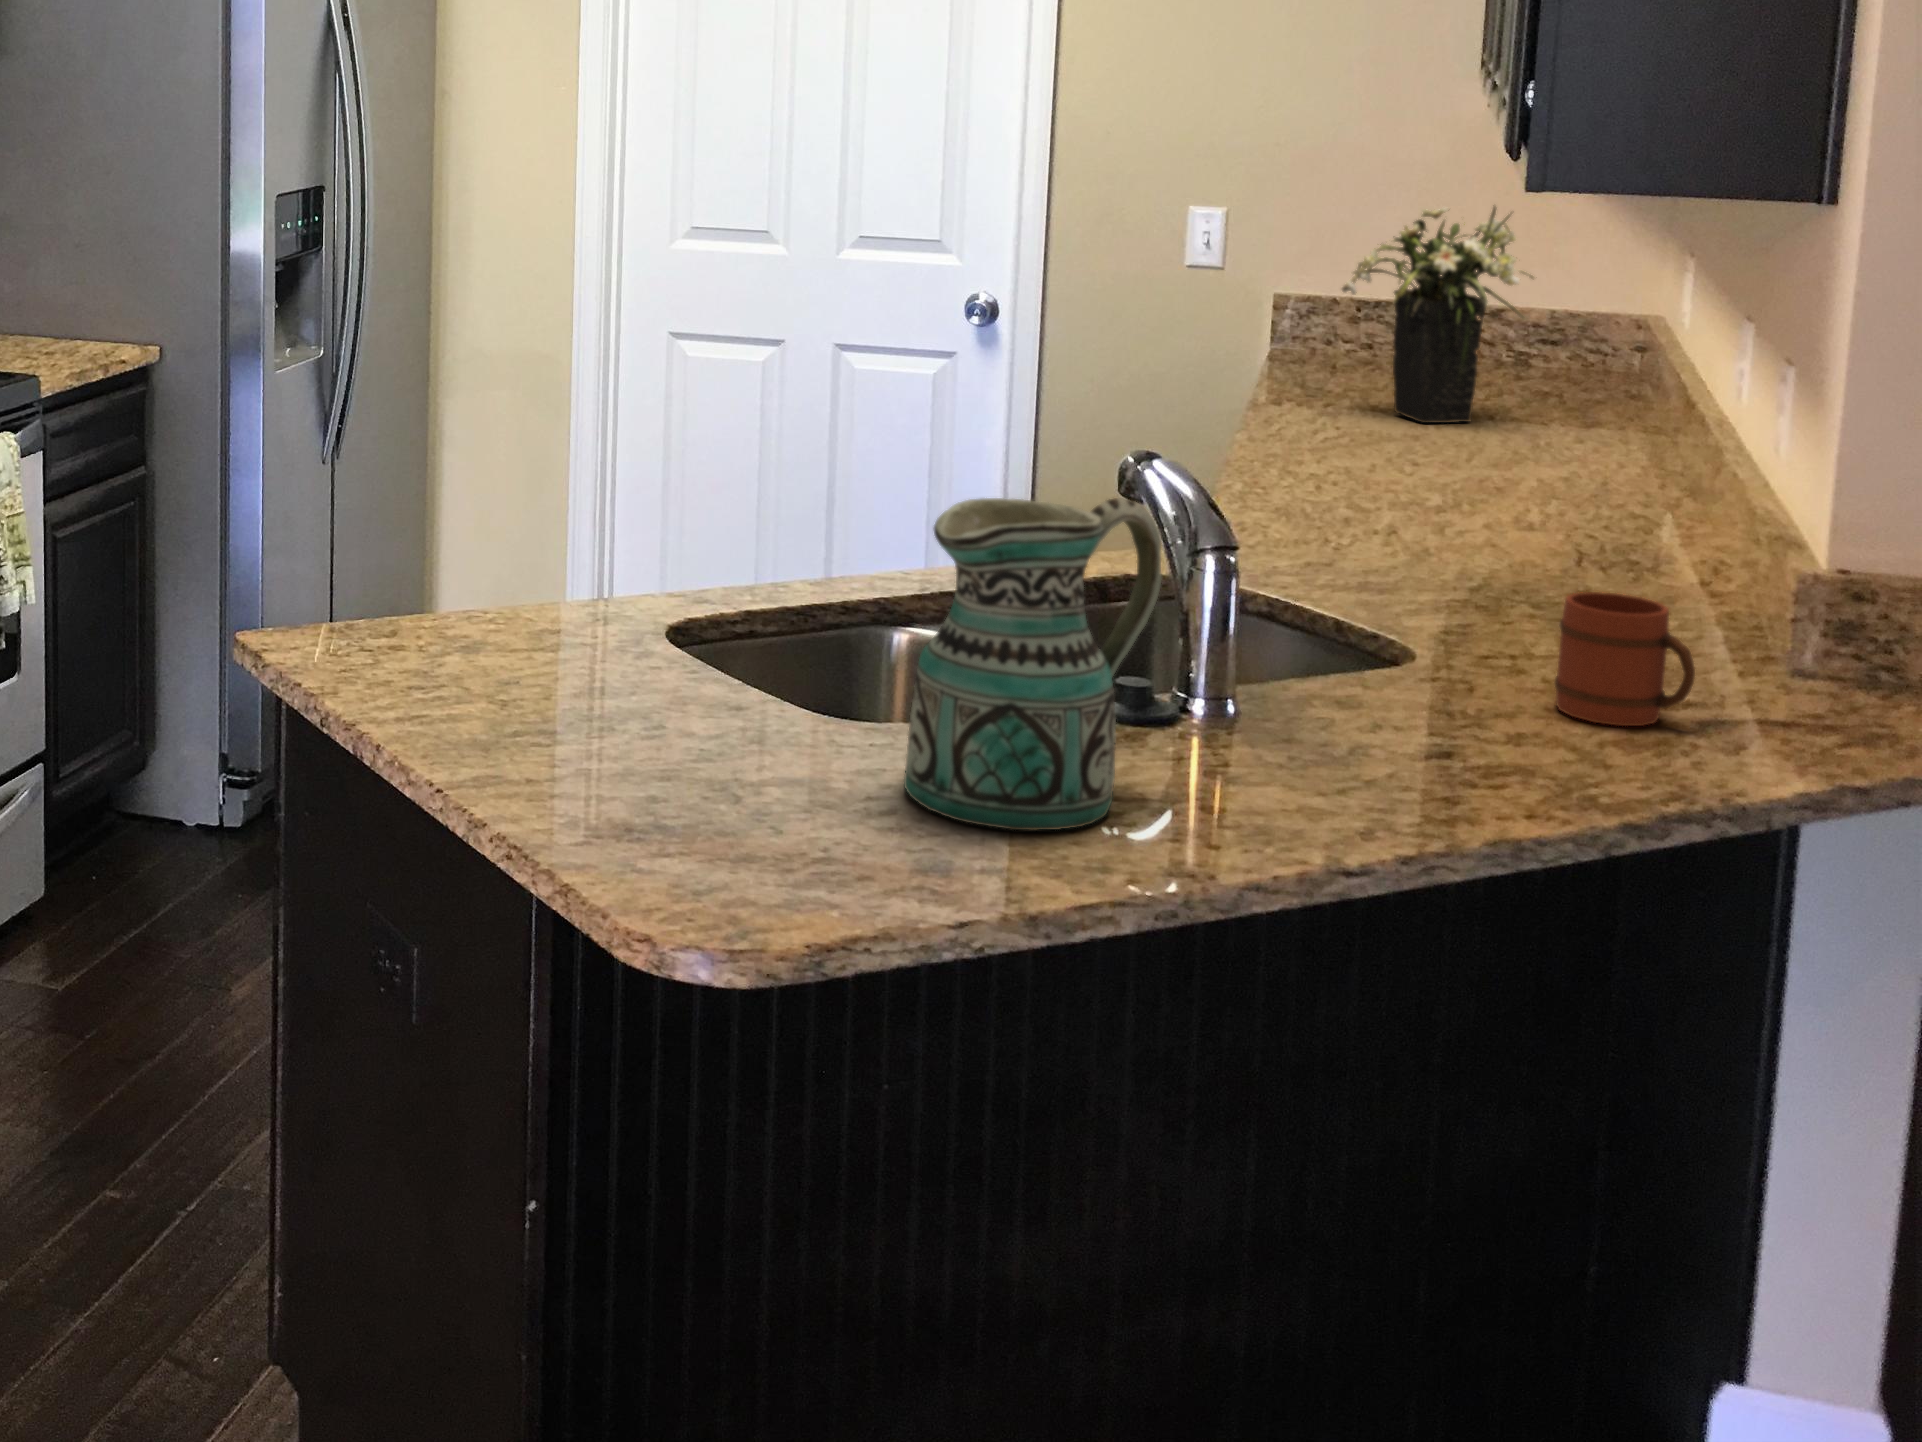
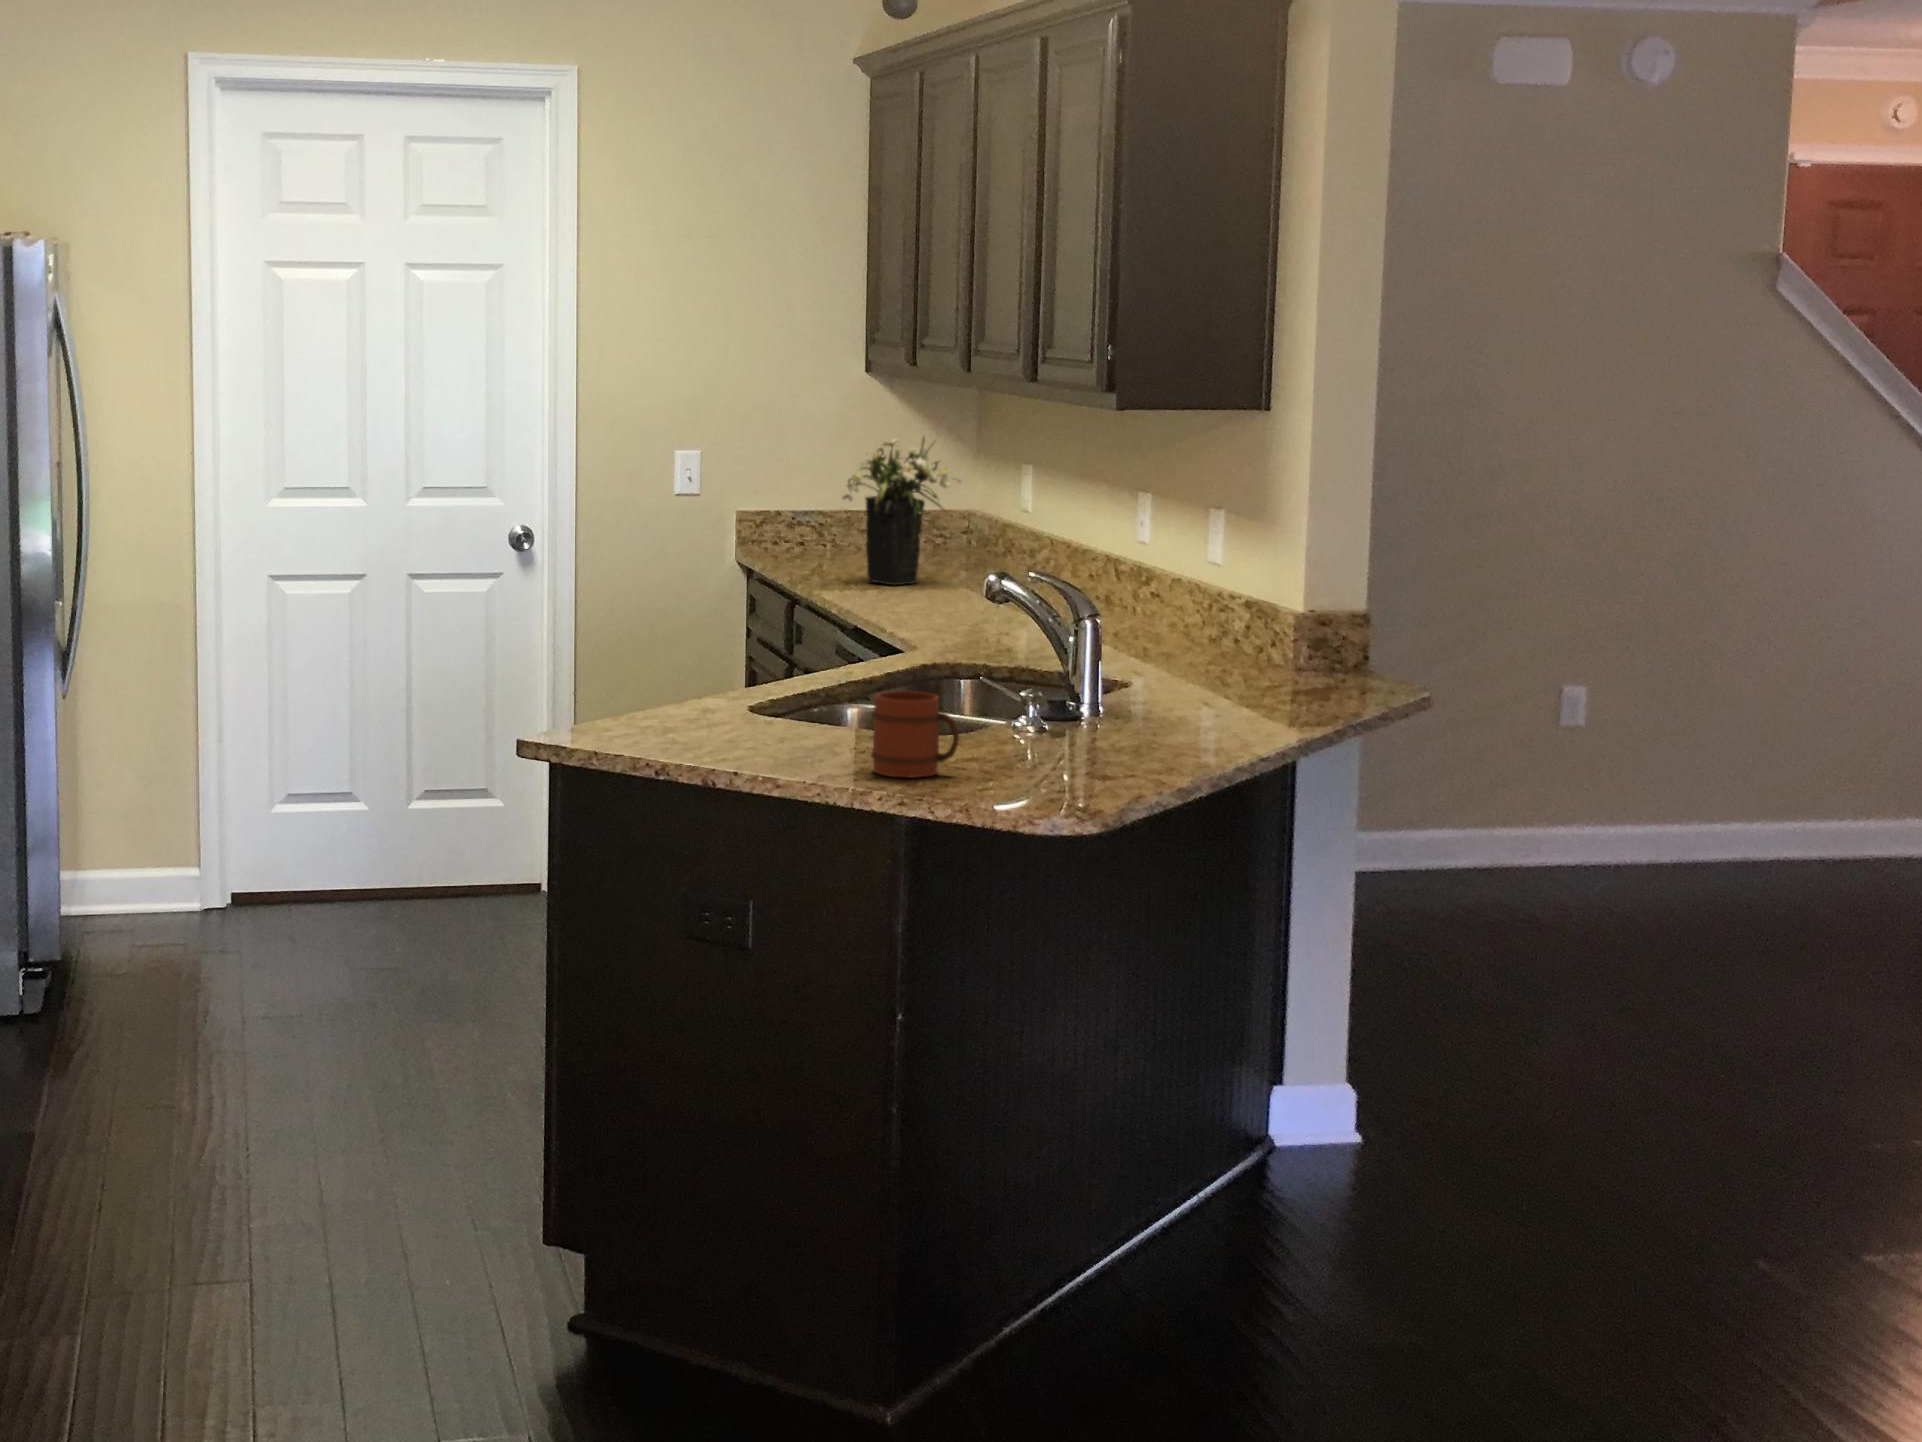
ceramic pitcher: present [904,498,1162,830] -> none [1023,575,1141,760]
mug: present [1555,592,1695,726] -> present [871,691,959,777]

